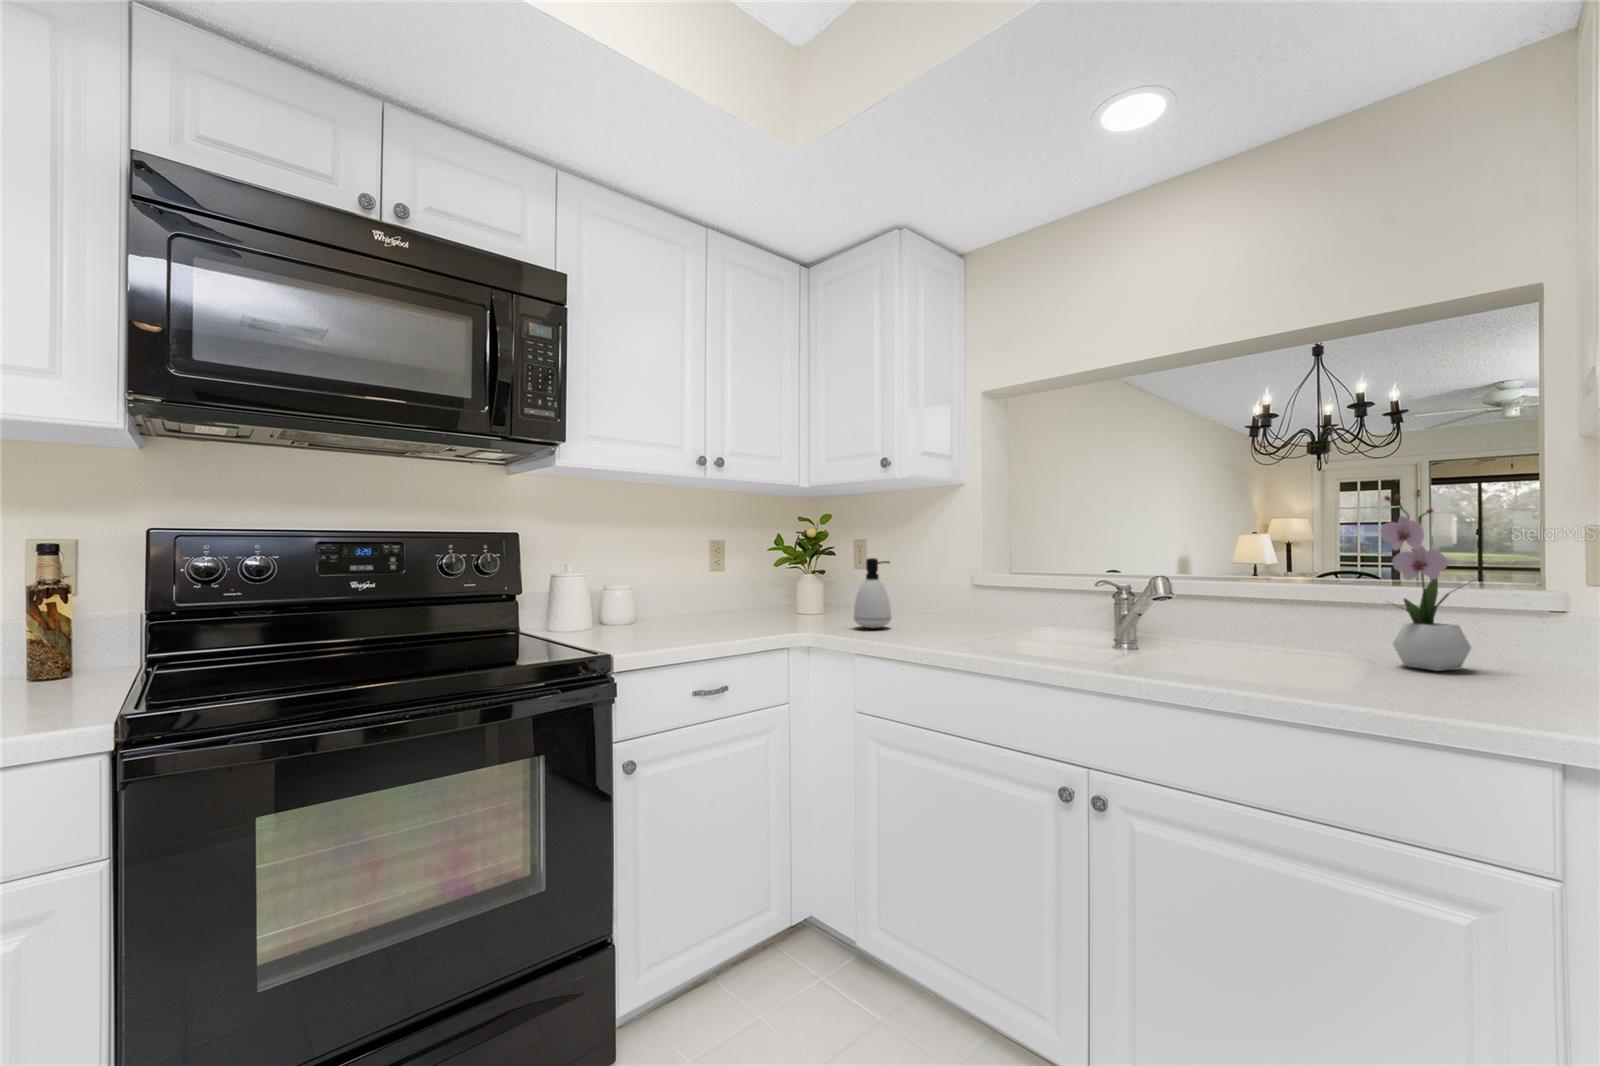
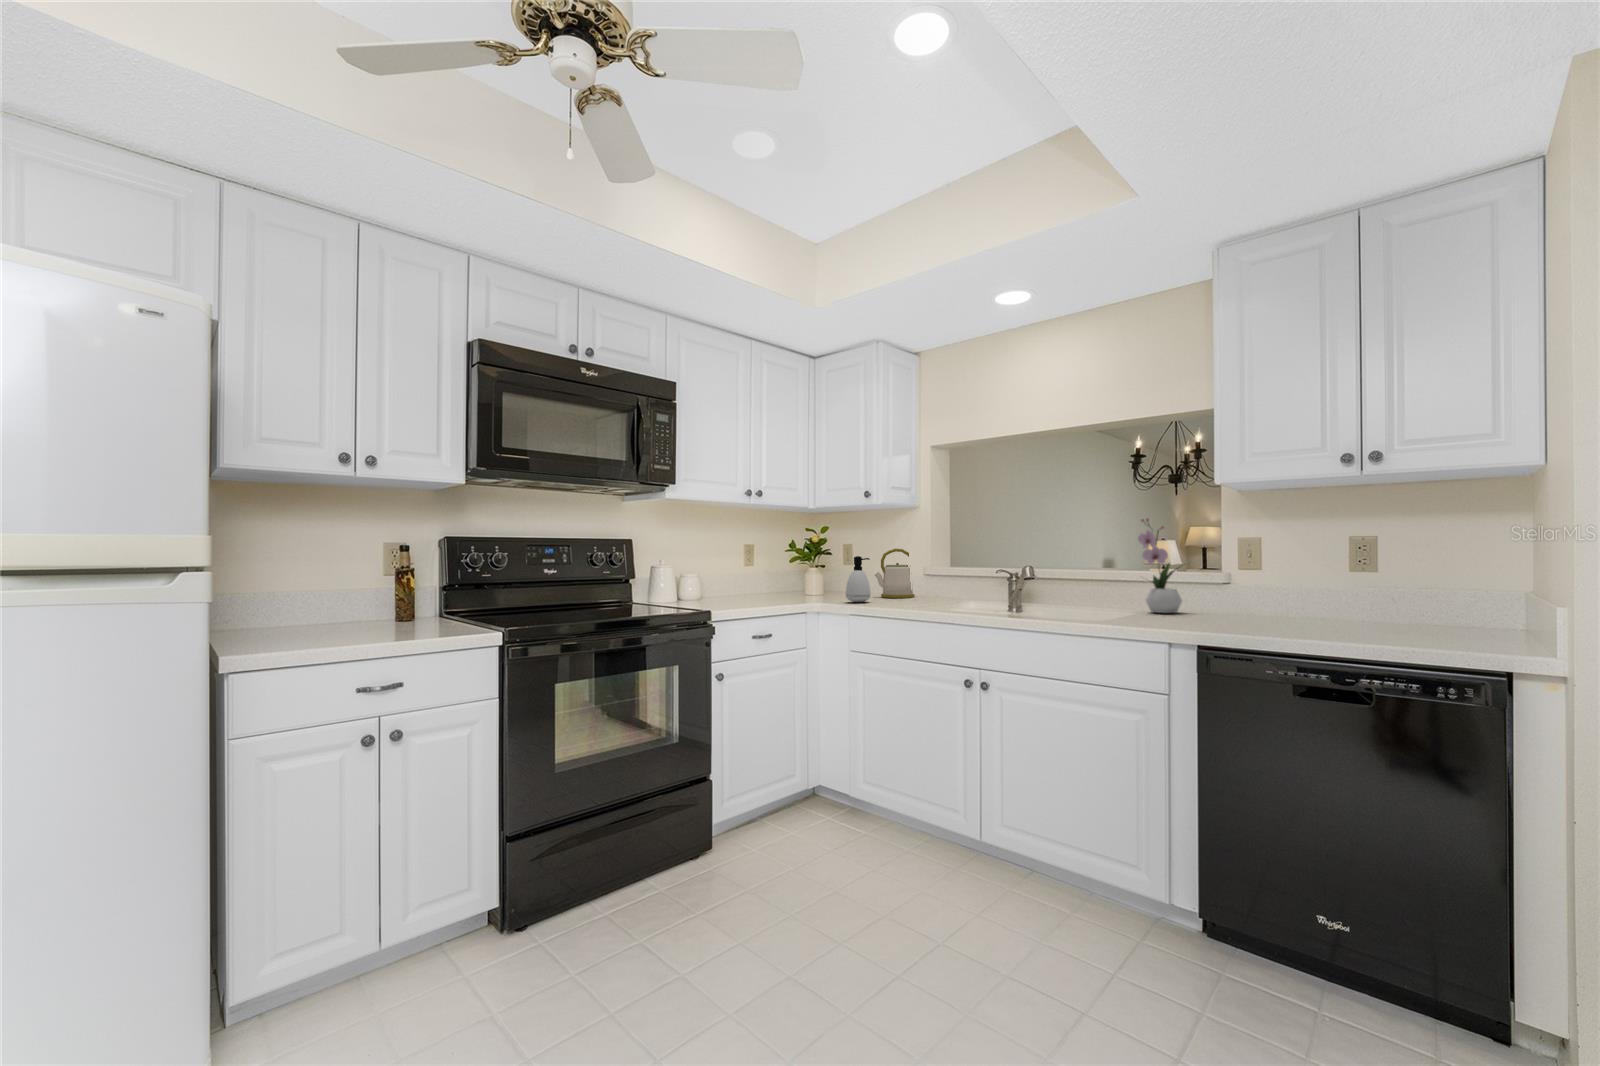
kettle: none [898,545,957,619] -> present [875,549,914,598]

